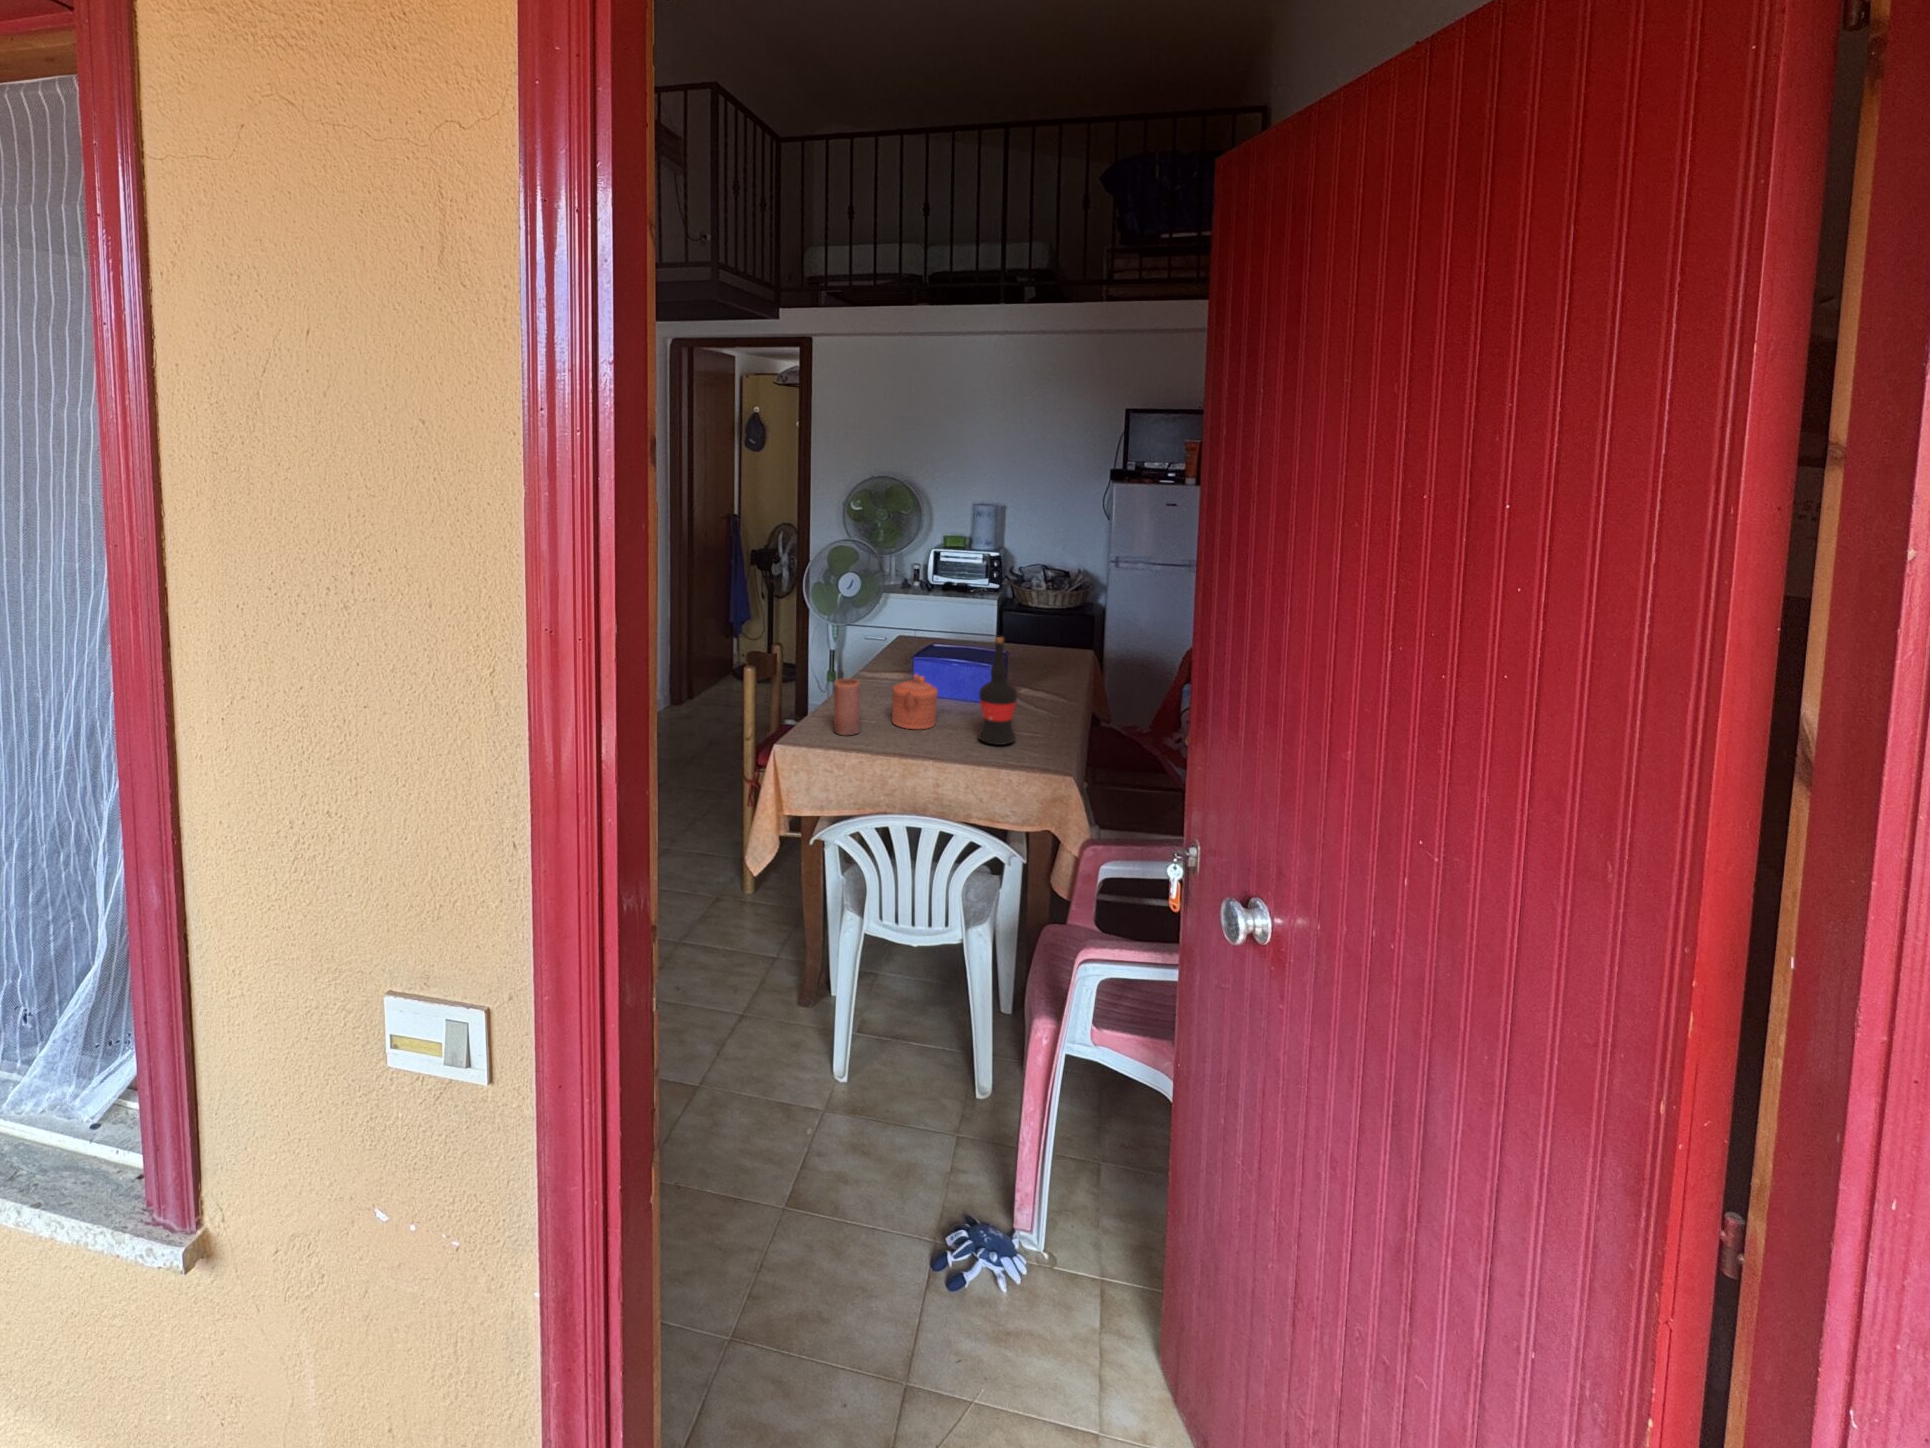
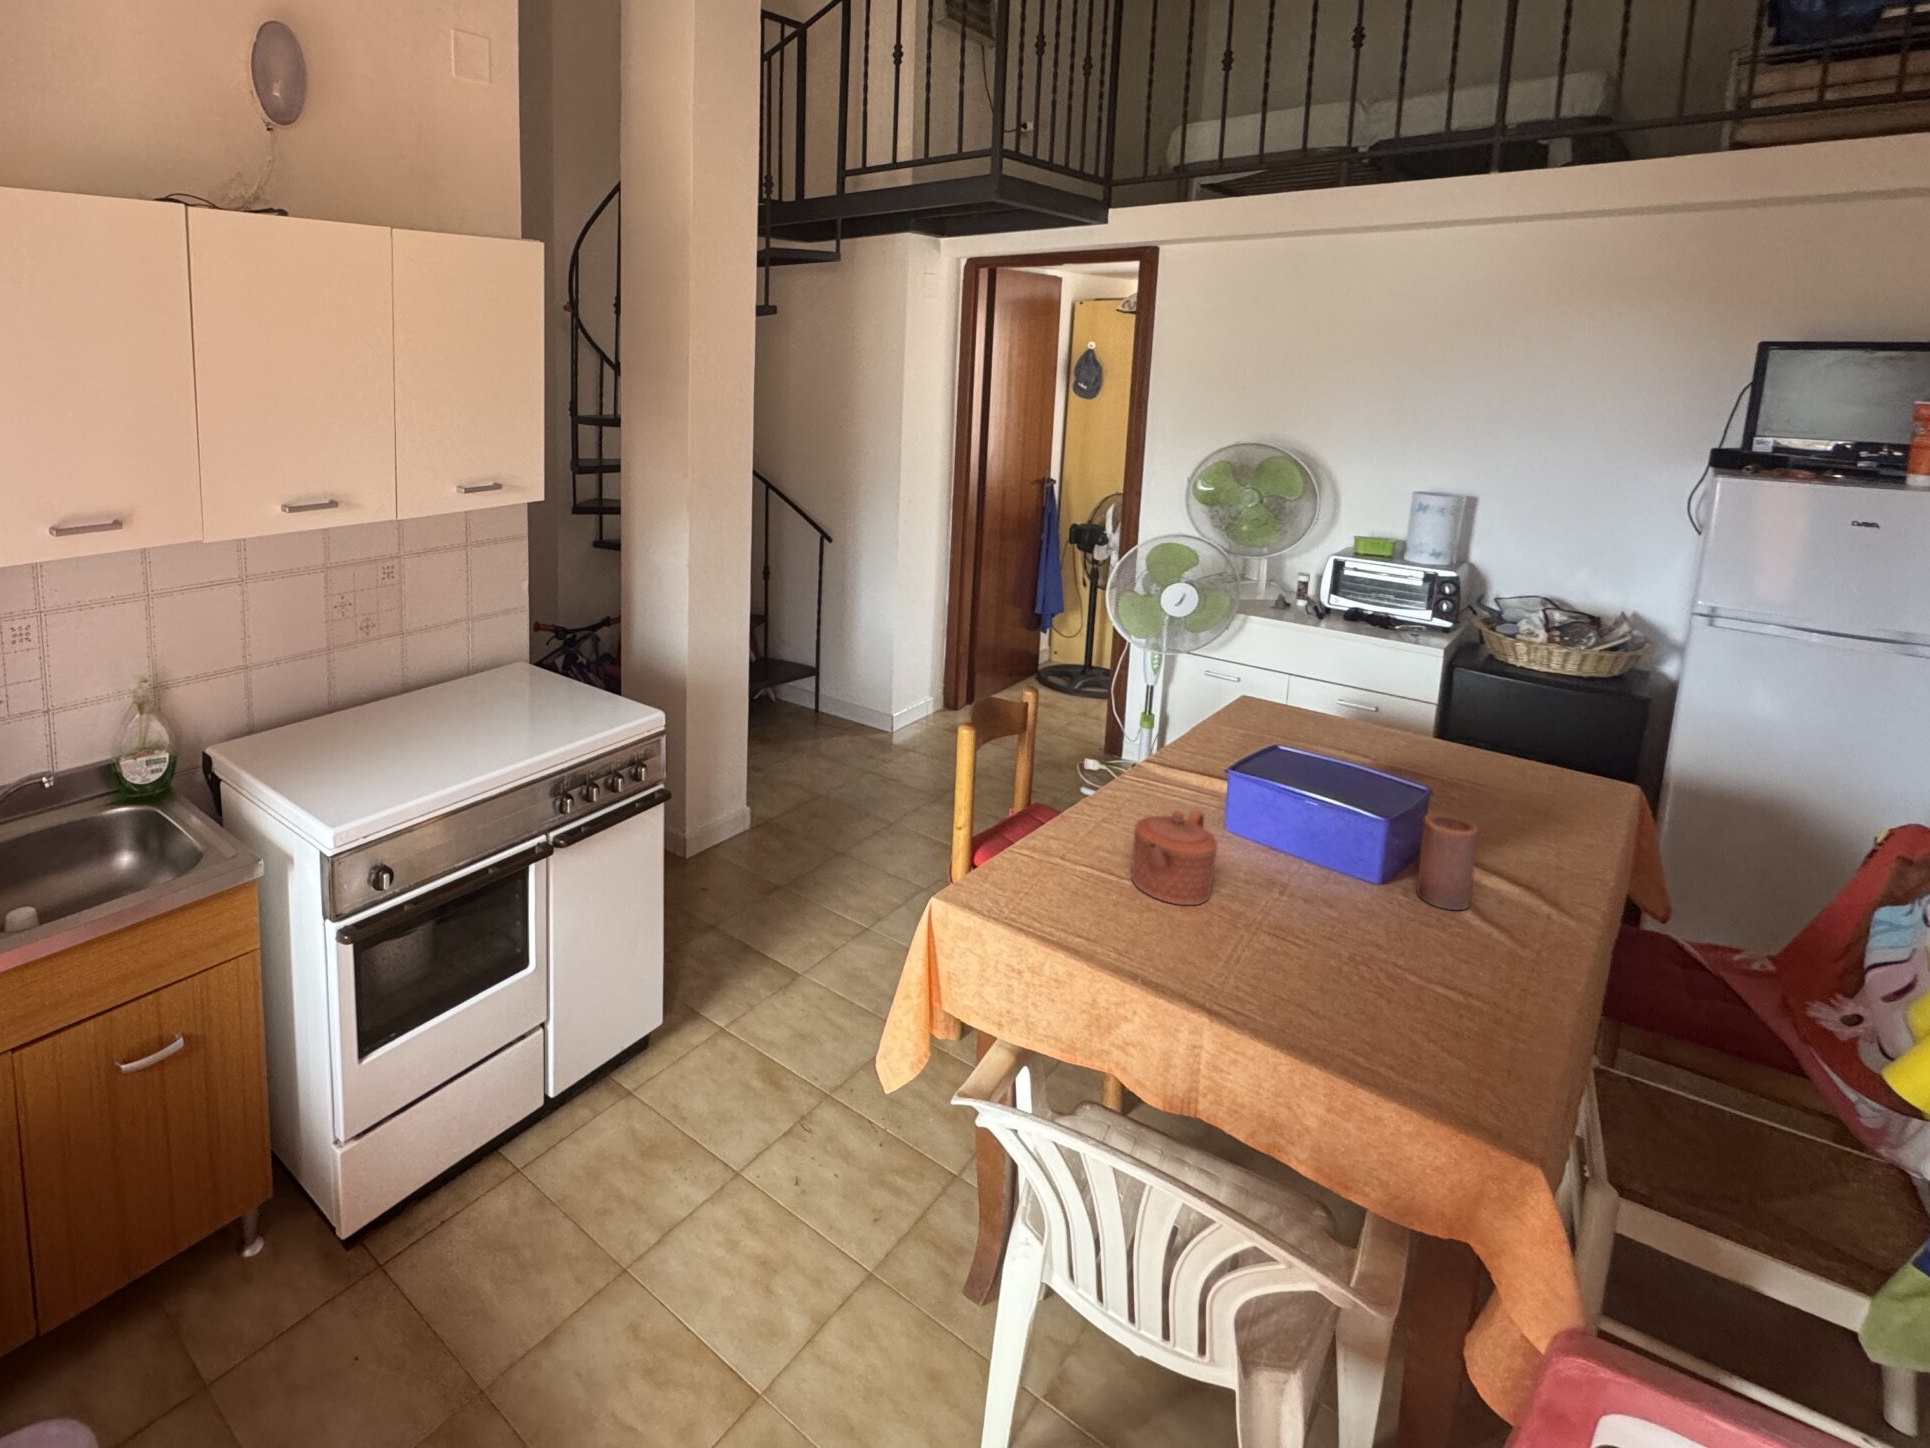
wine bottle: present [978,637,1017,745] -> none [1276,792,1363,986]
candle: present [834,678,860,735] -> present [1417,813,1477,910]

